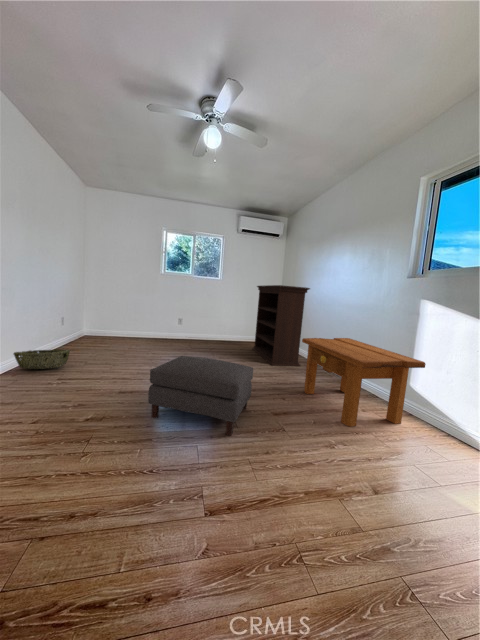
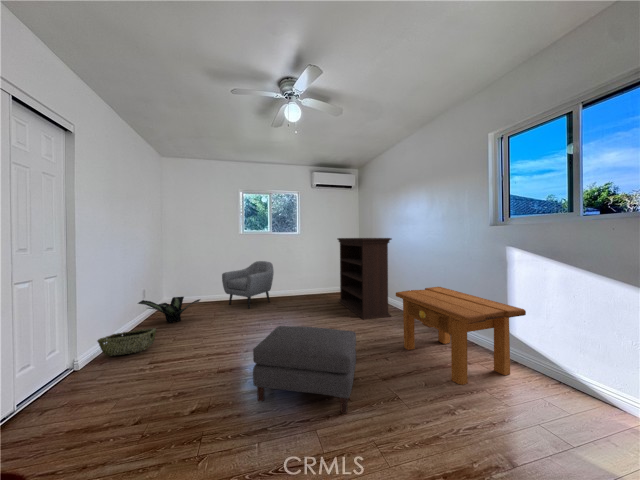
armchair: none [140,302,191,346] -> present [222,261,274,309]
potted plant: none [56,326,117,350] -> present [138,297,200,323]

